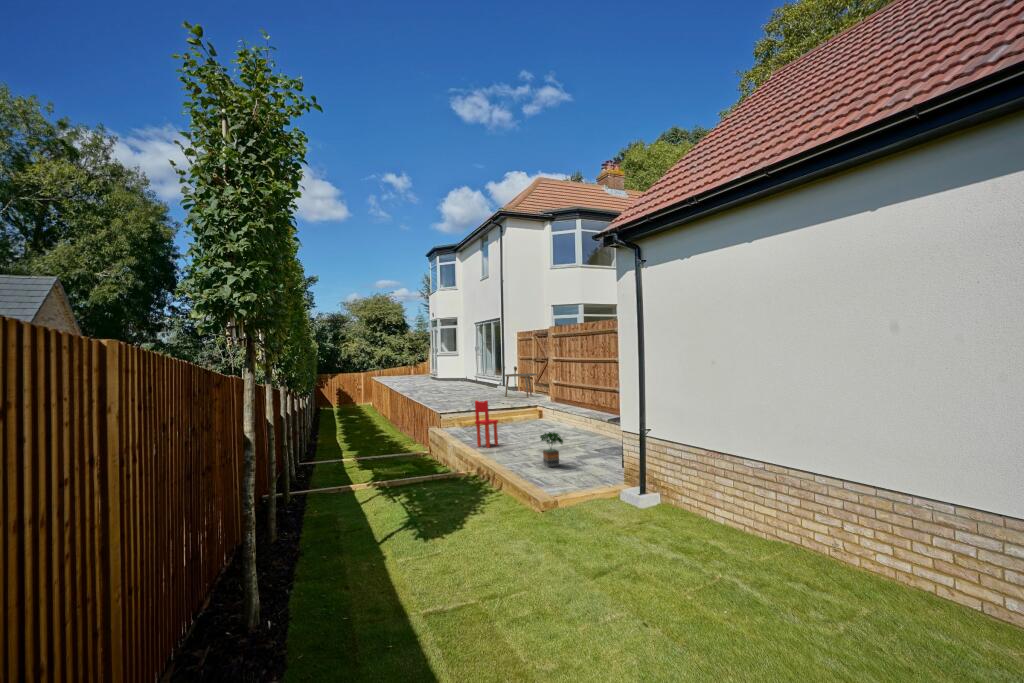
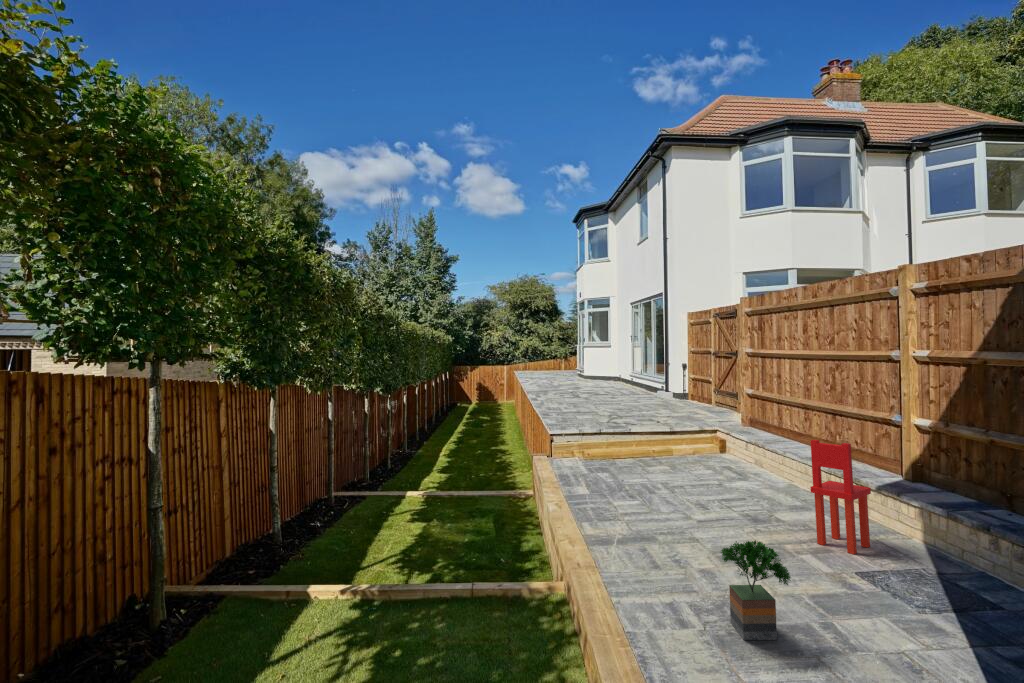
dining table: present [505,373,537,398] -> none [664,374,717,413]
chair: present [475,400,498,448] -> present [810,440,871,554]

